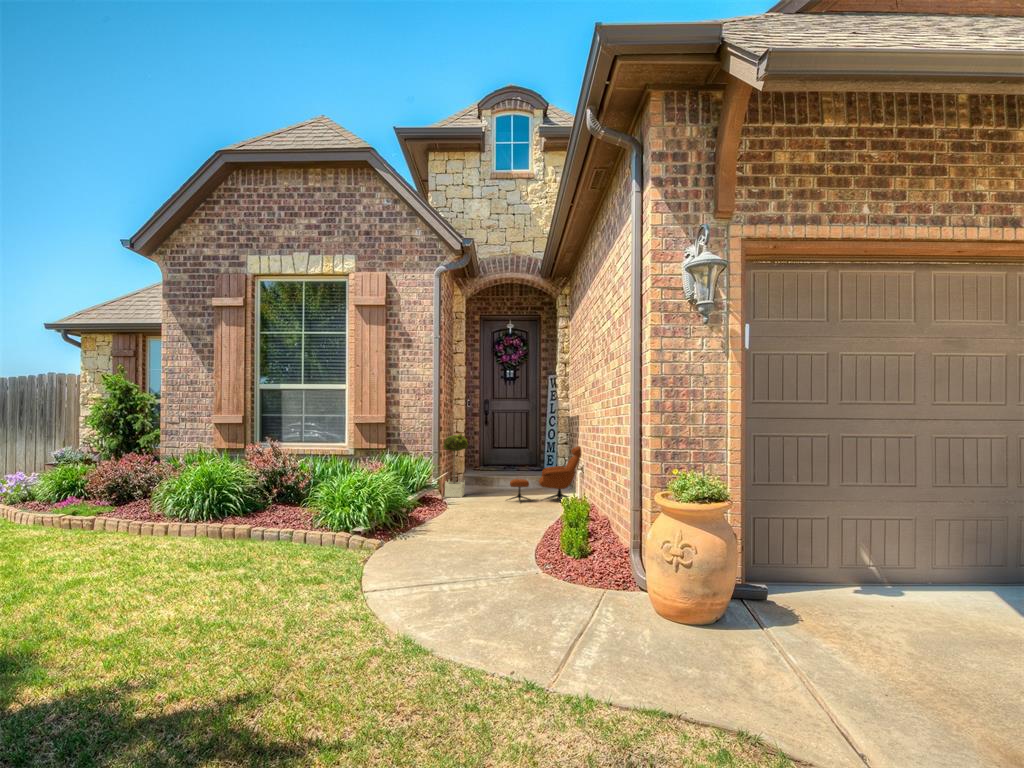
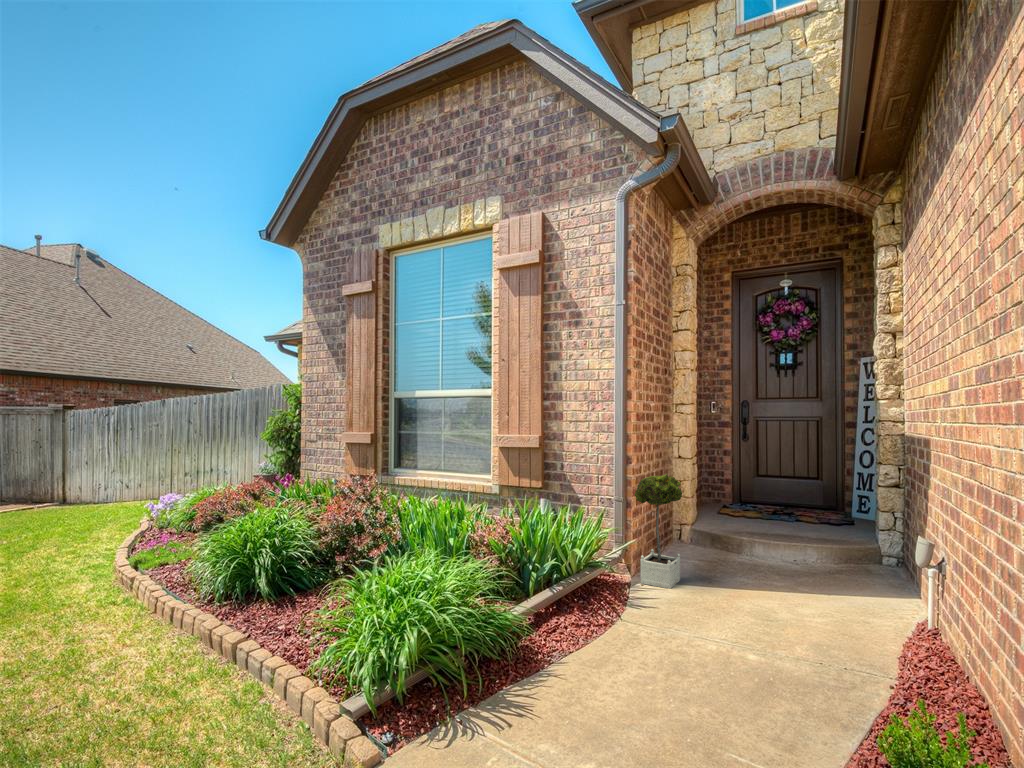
lounge chair: present [510,446,581,502] -> none [746,528,943,671]

